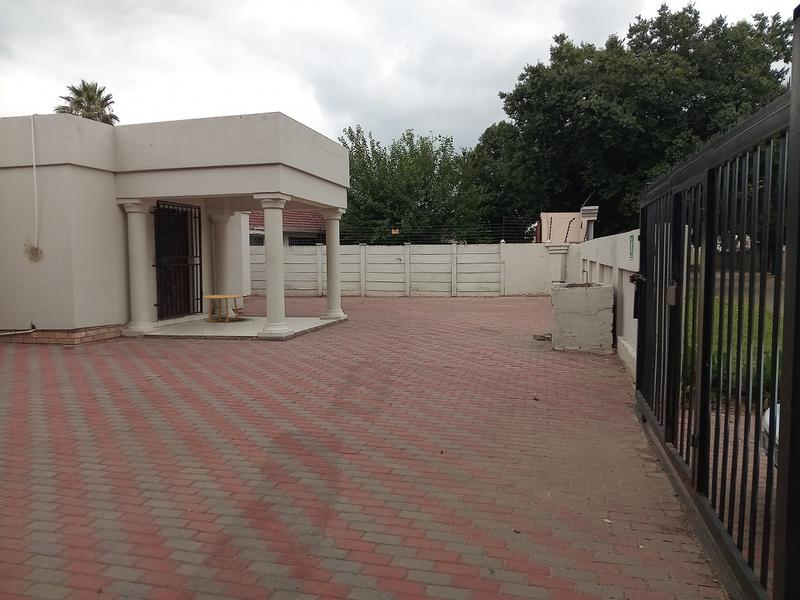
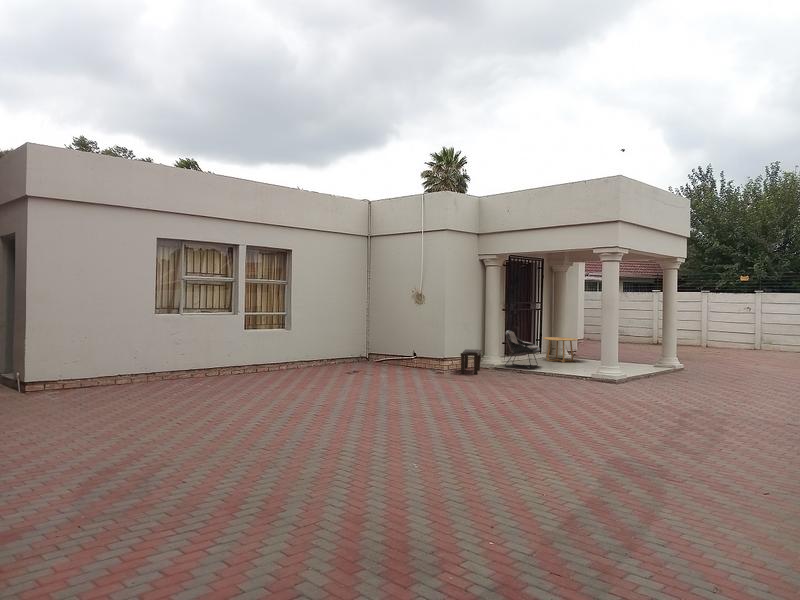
lounge chair: none [157,290,200,333] -> present [505,331,540,369]
bench: none [97,314,127,345] -> present [461,349,482,374]

